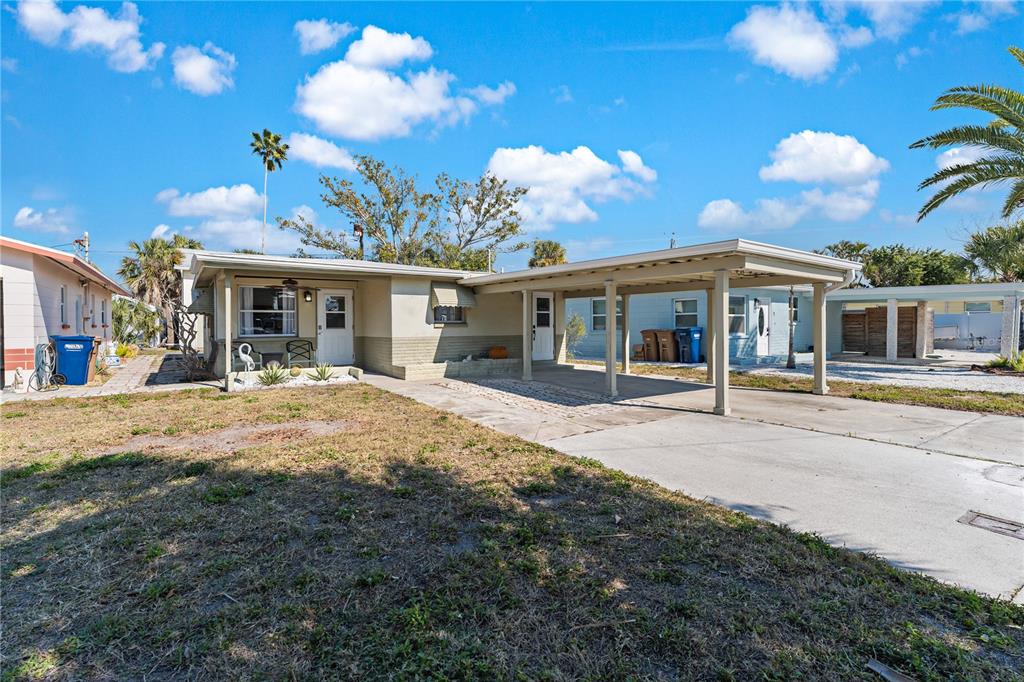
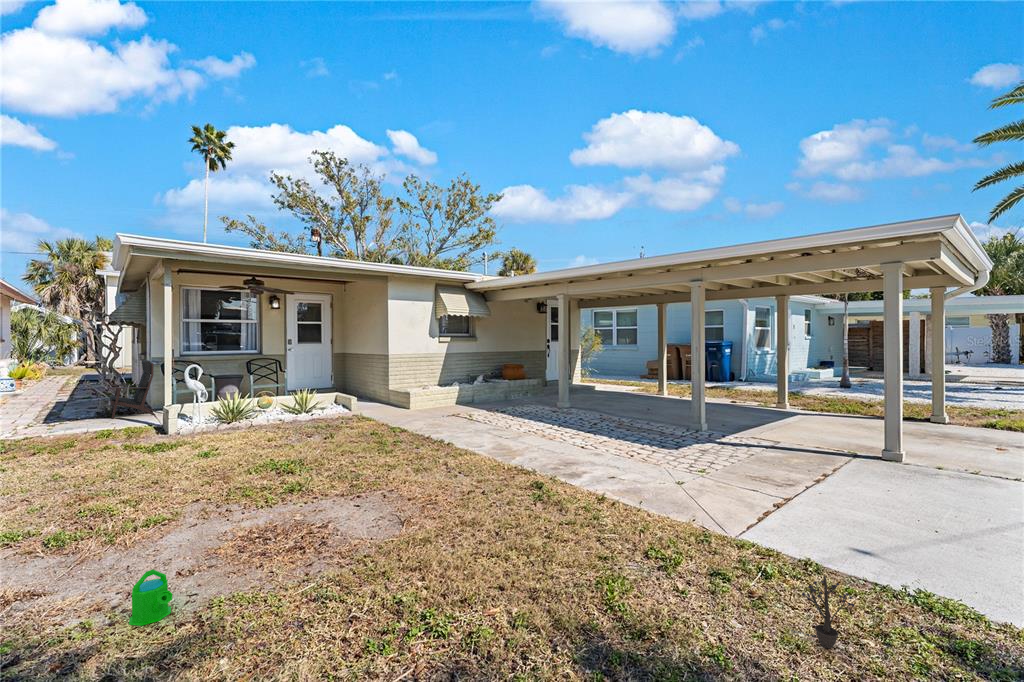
watering can: none [205,434,224,458] -> present [129,569,173,626]
decorative plant: none [506,440,526,475] -> present [791,576,854,649]

